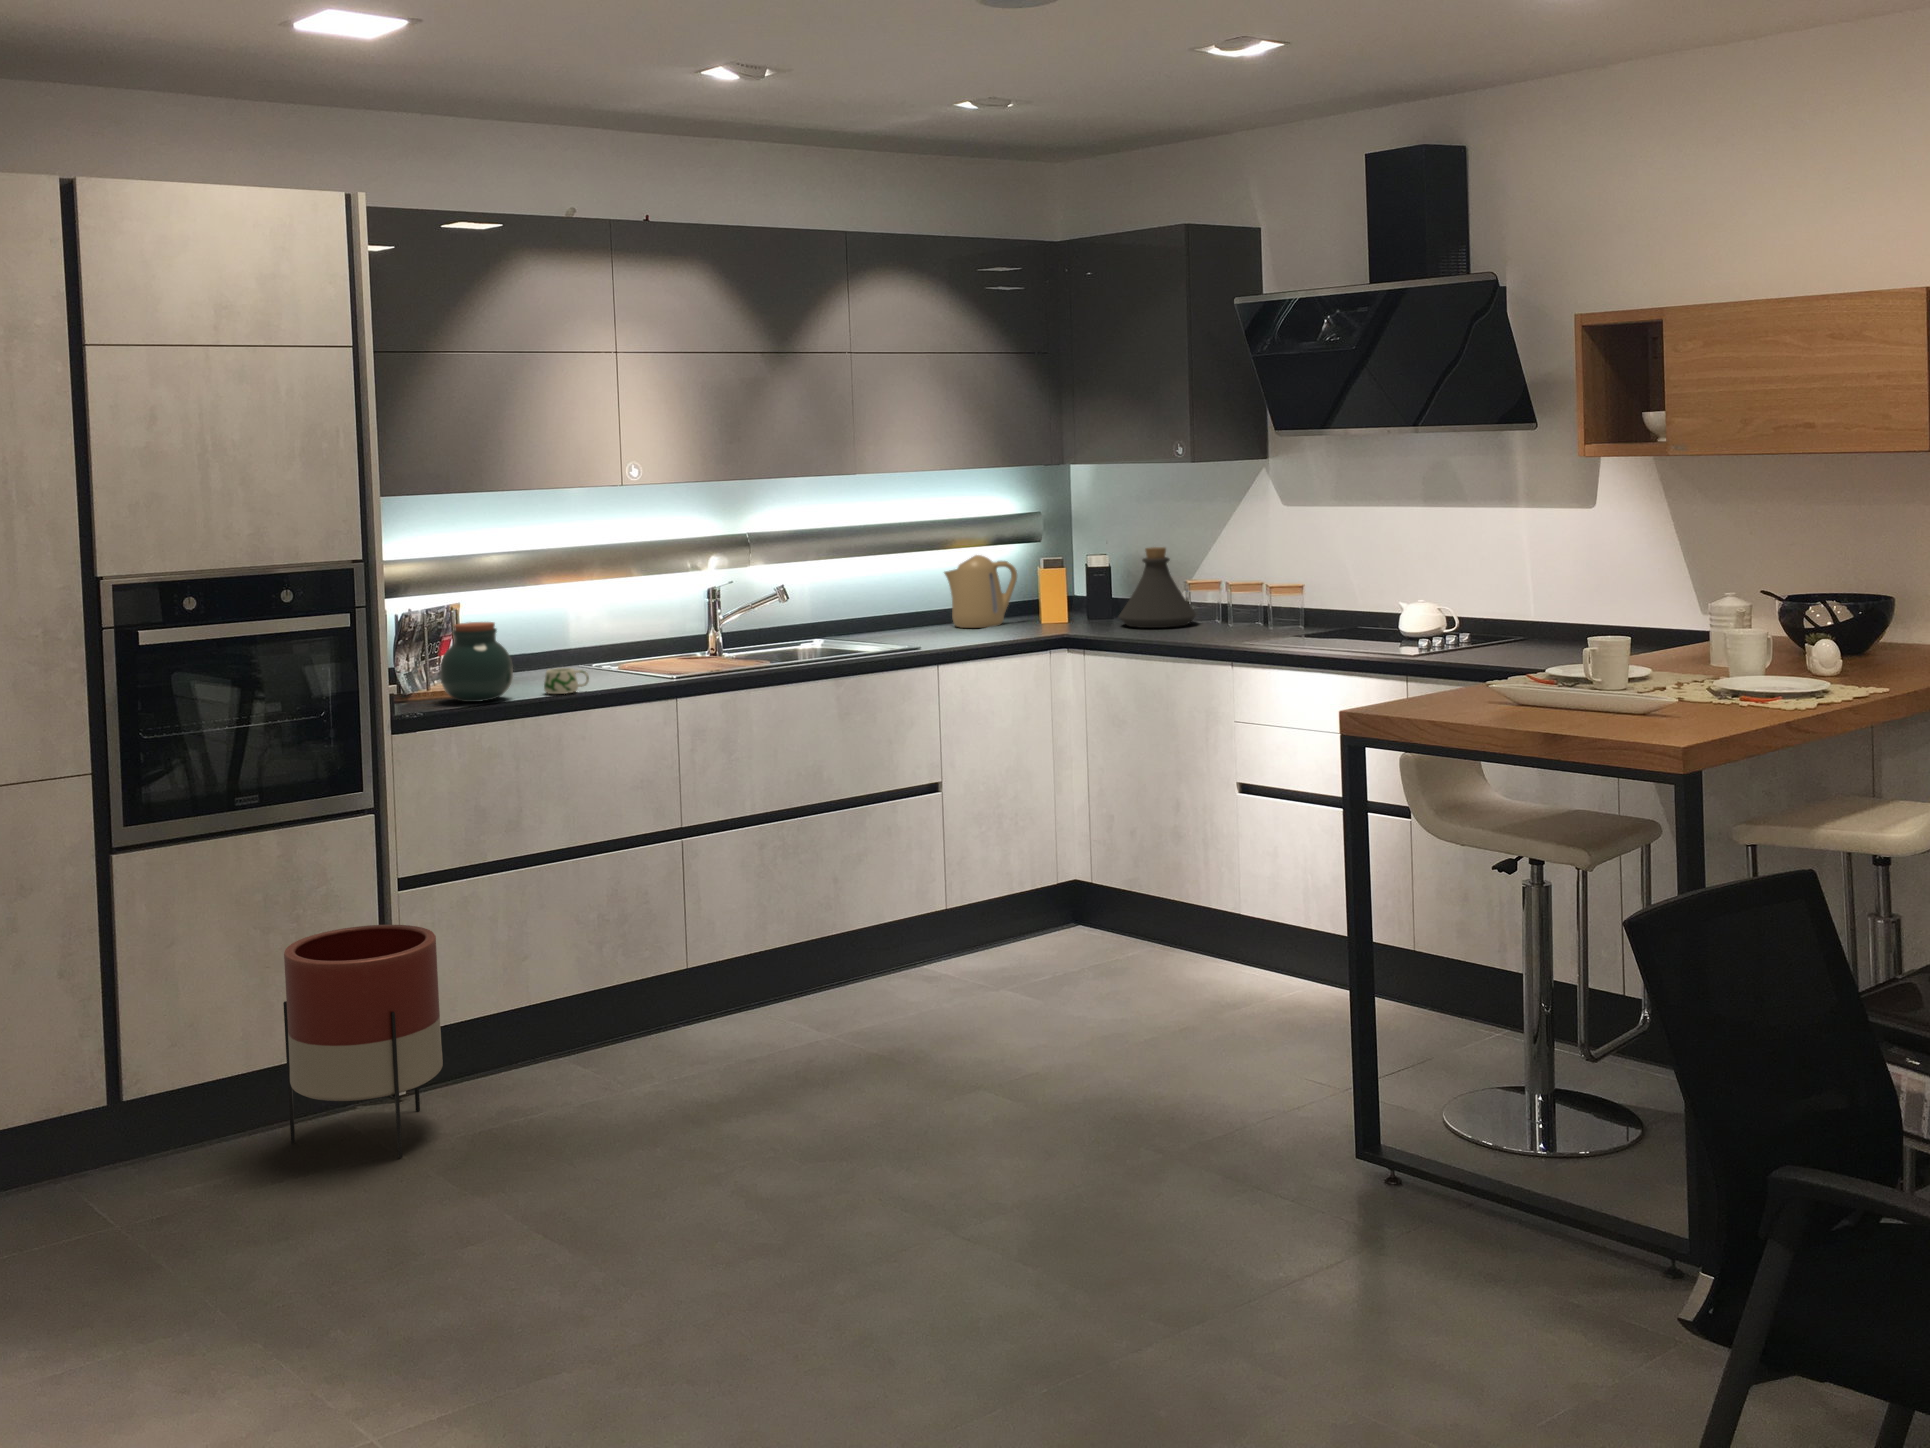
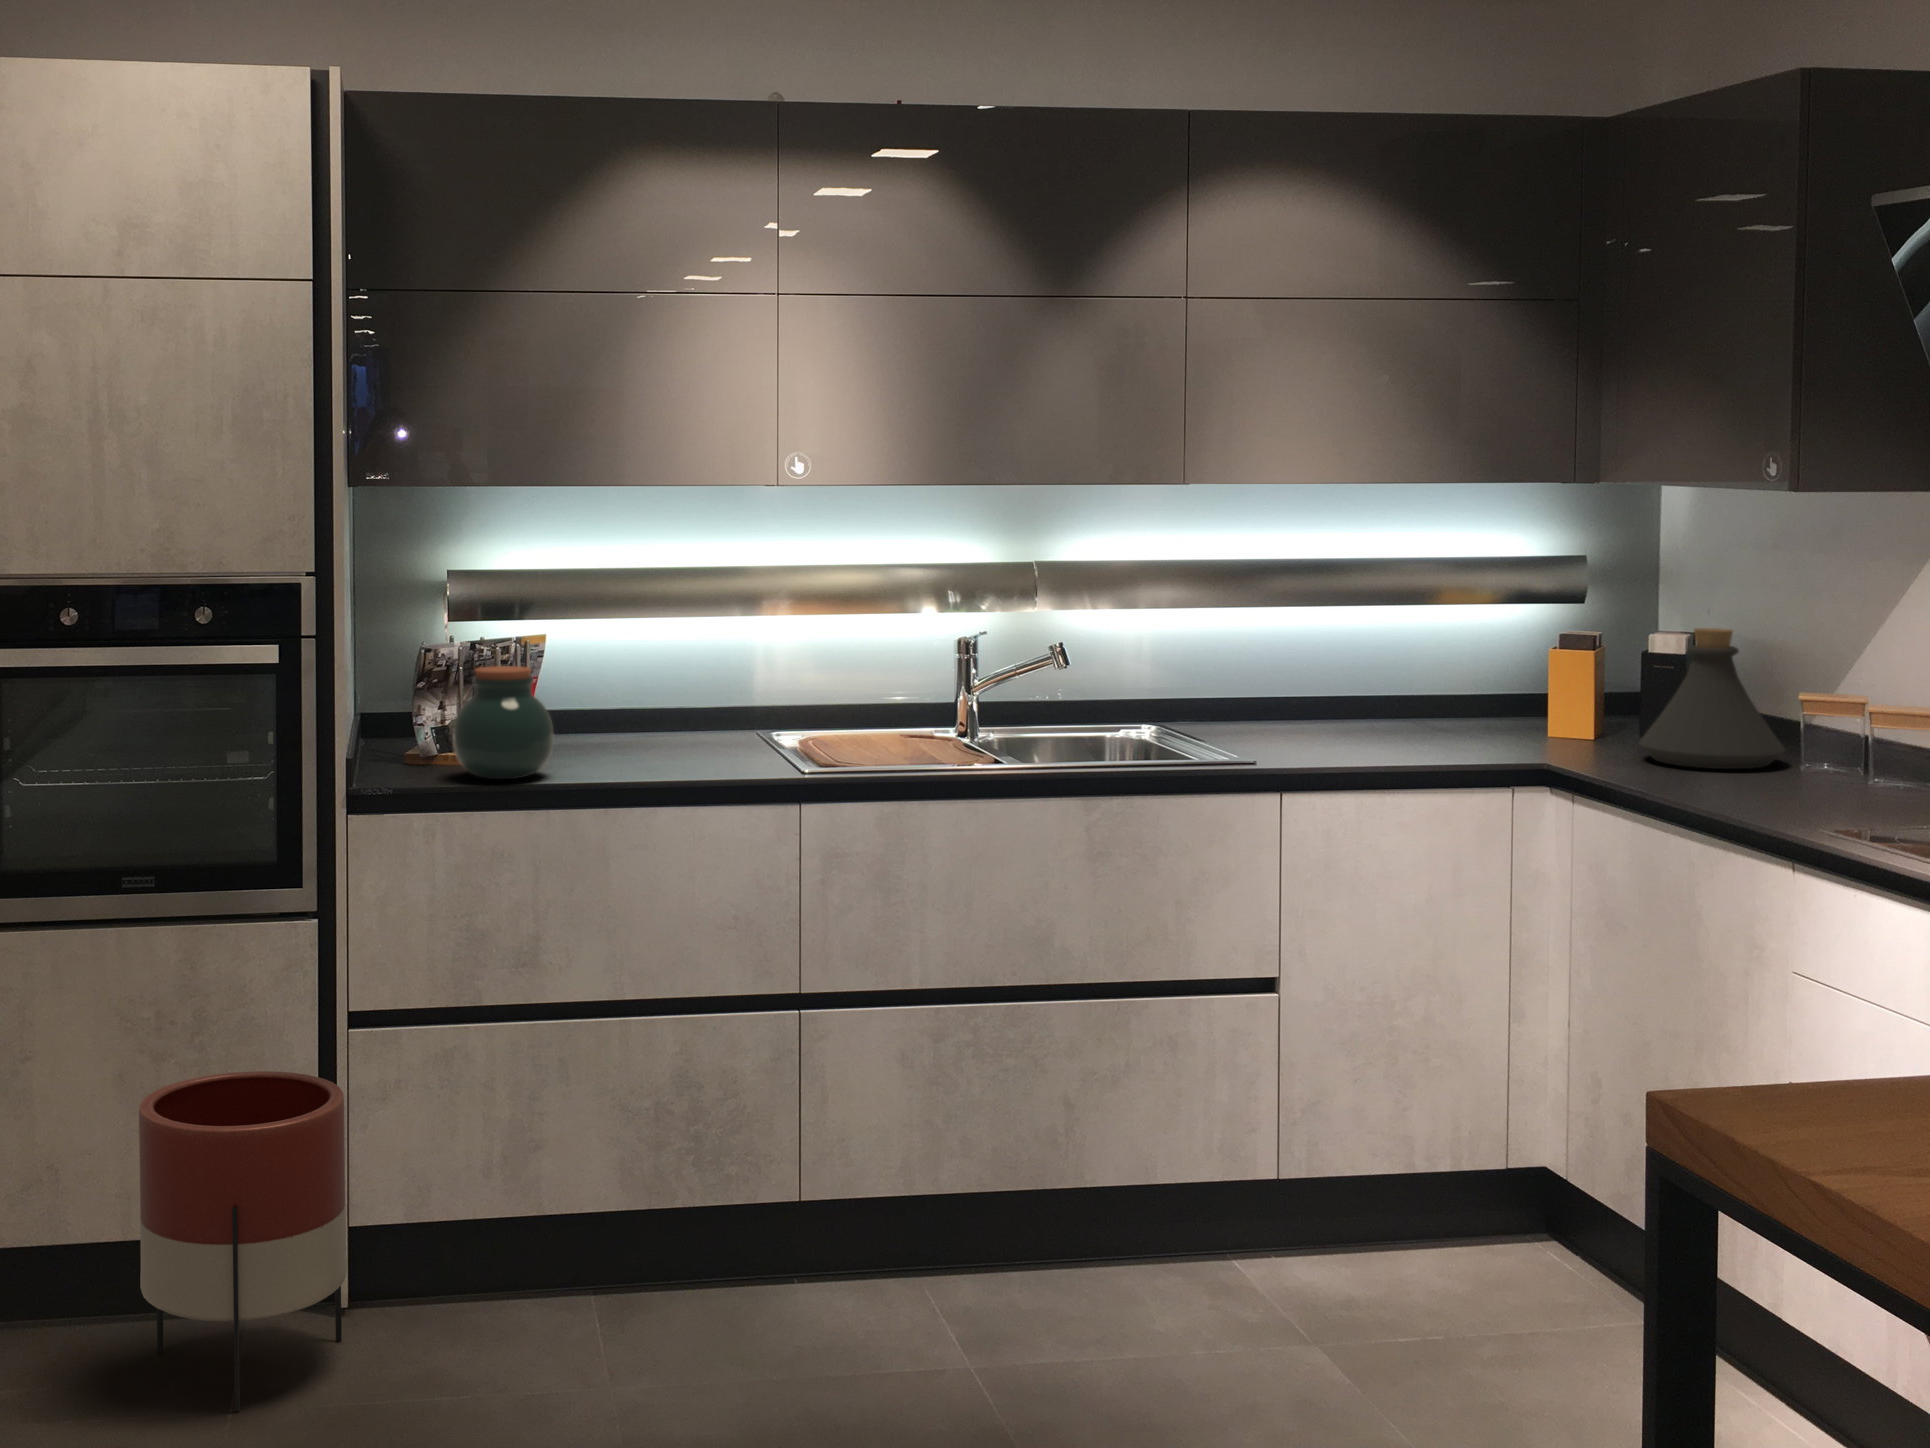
kettle: present [944,555,1017,628] -> none [1374,618,1496,736]
mug: present [544,668,589,694] -> none [598,742,662,780]

